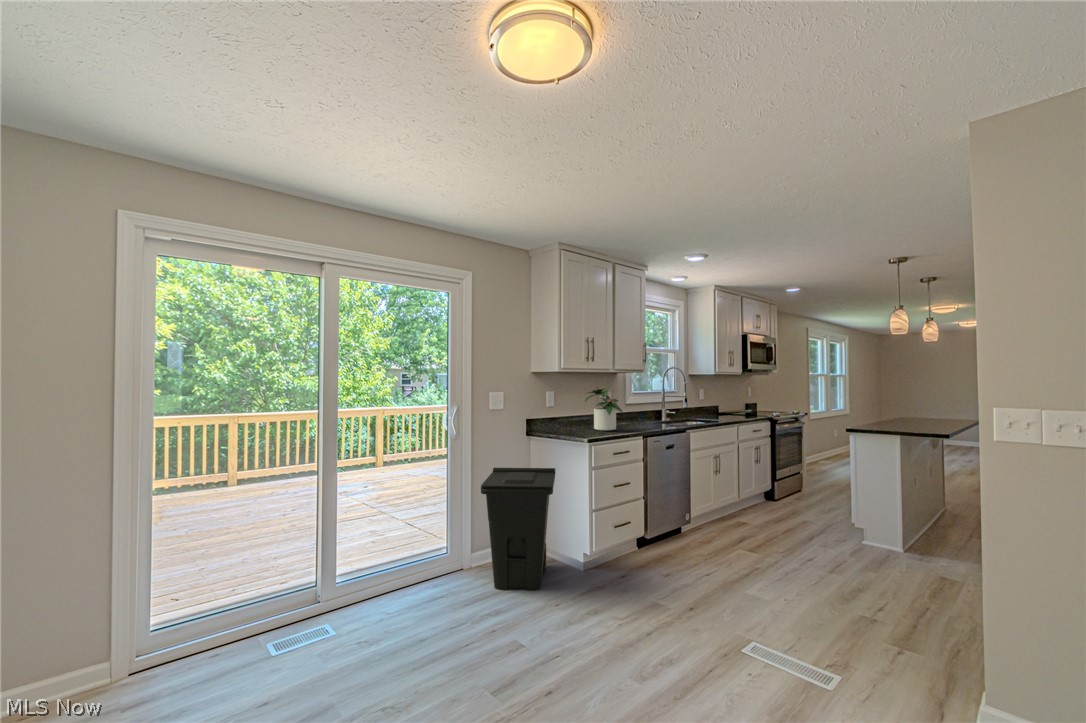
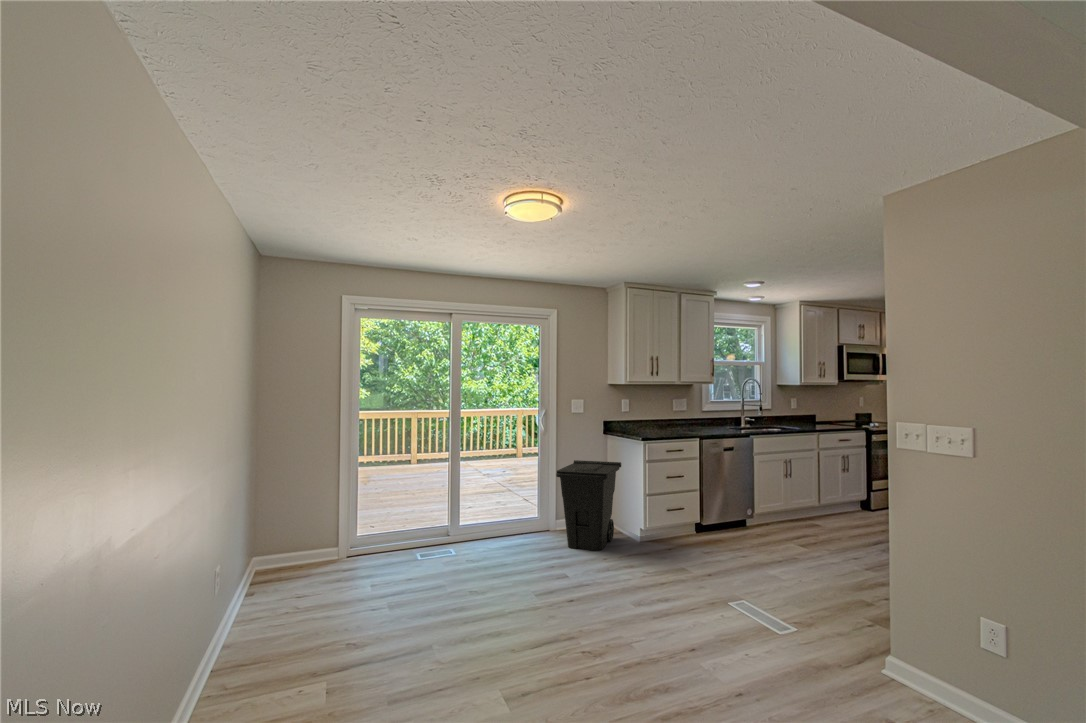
potted plant: present [585,386,623,431] -> none [648,397,681,434]

